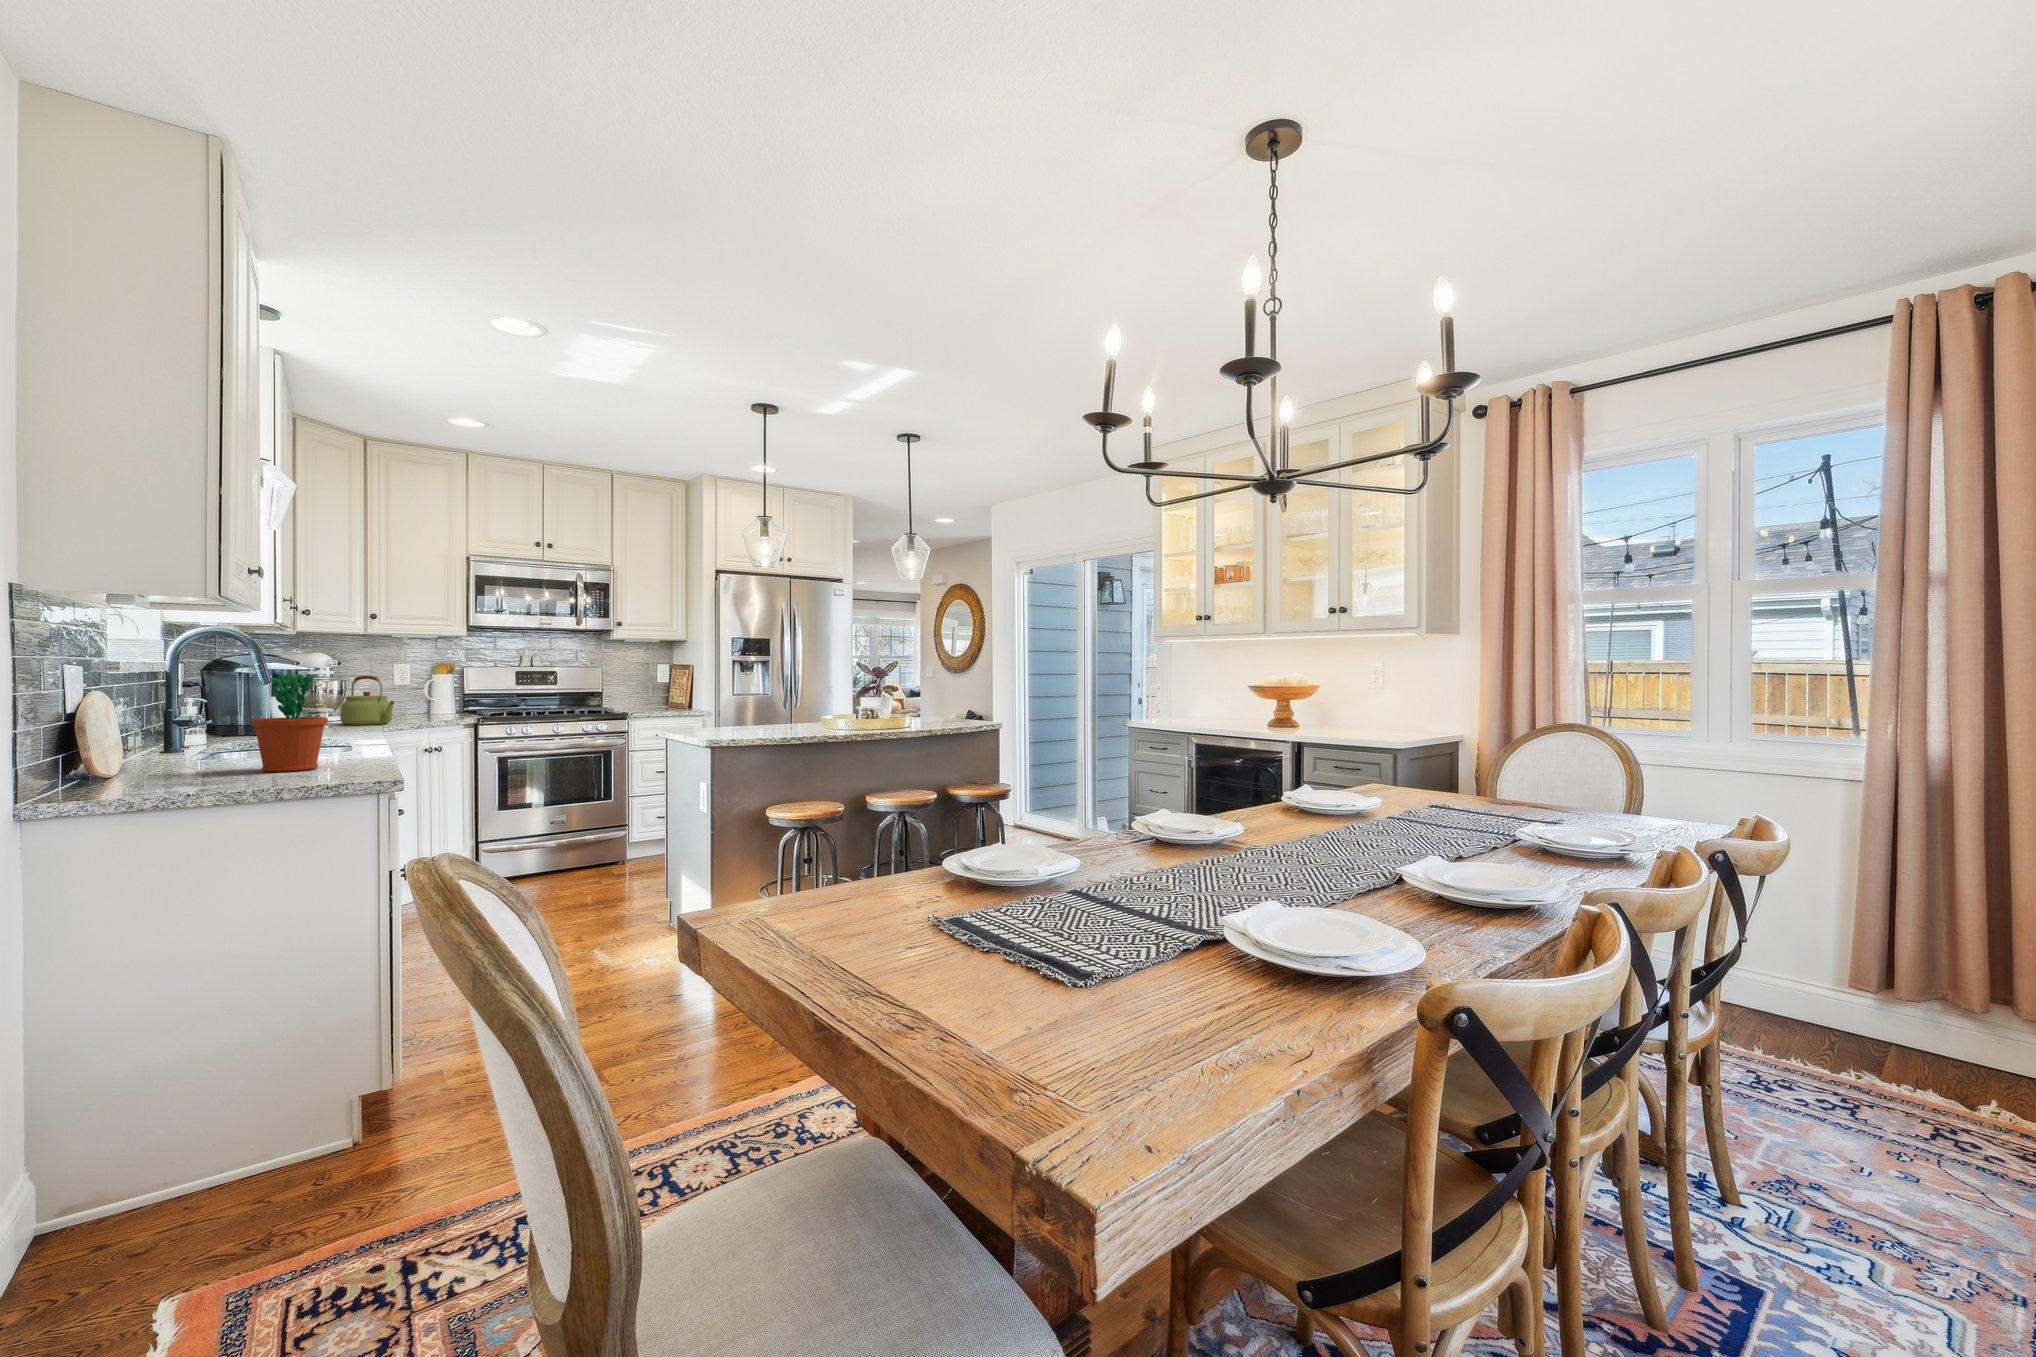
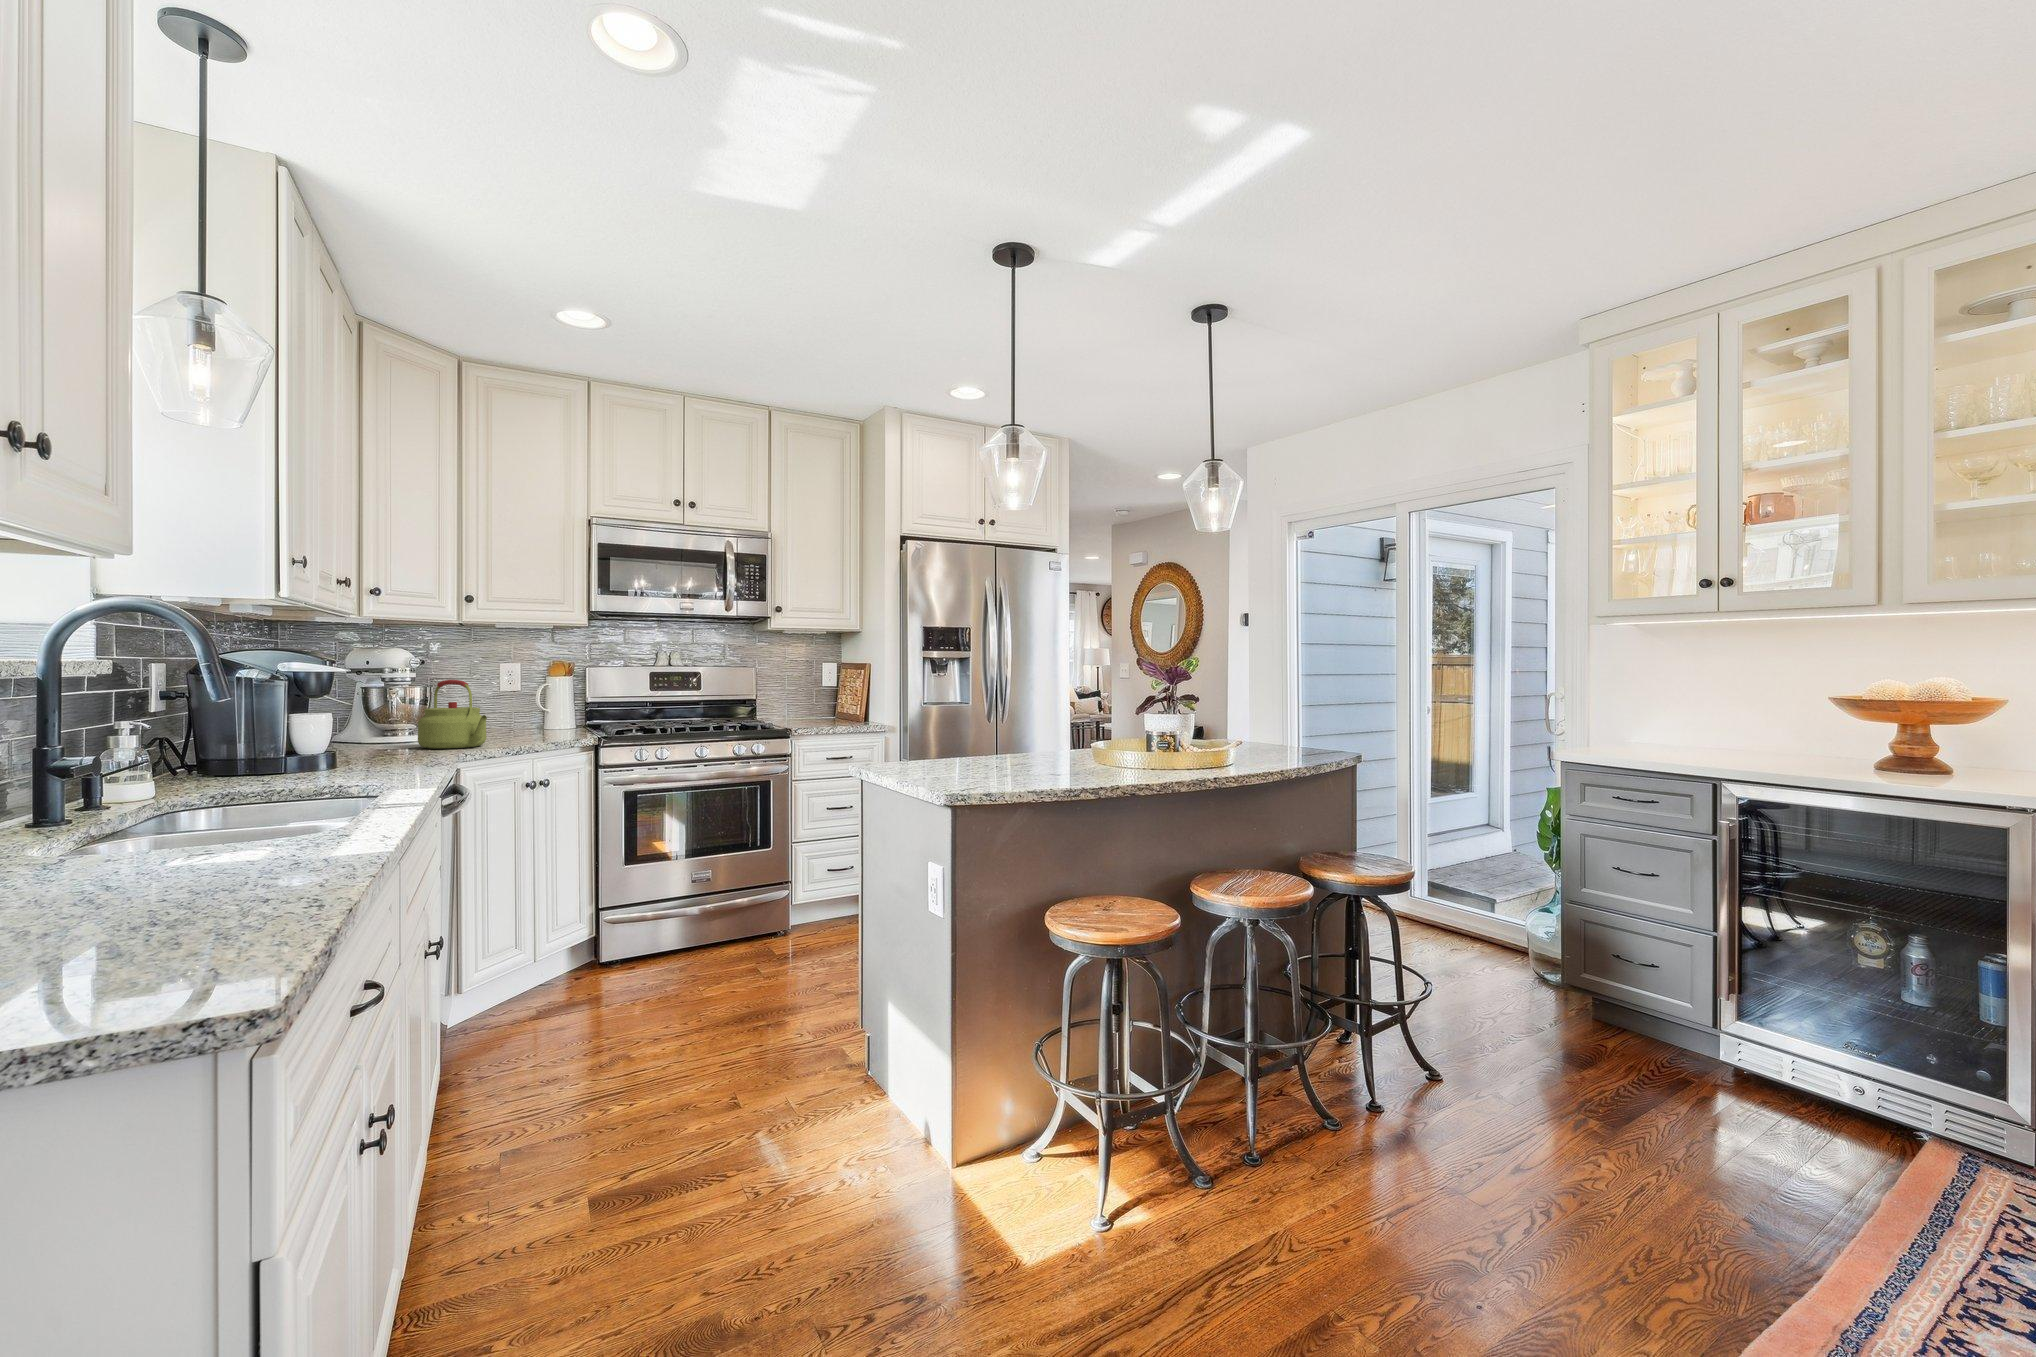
flower pot: present [251,673,328,772] -> none [80,683,255,899]

